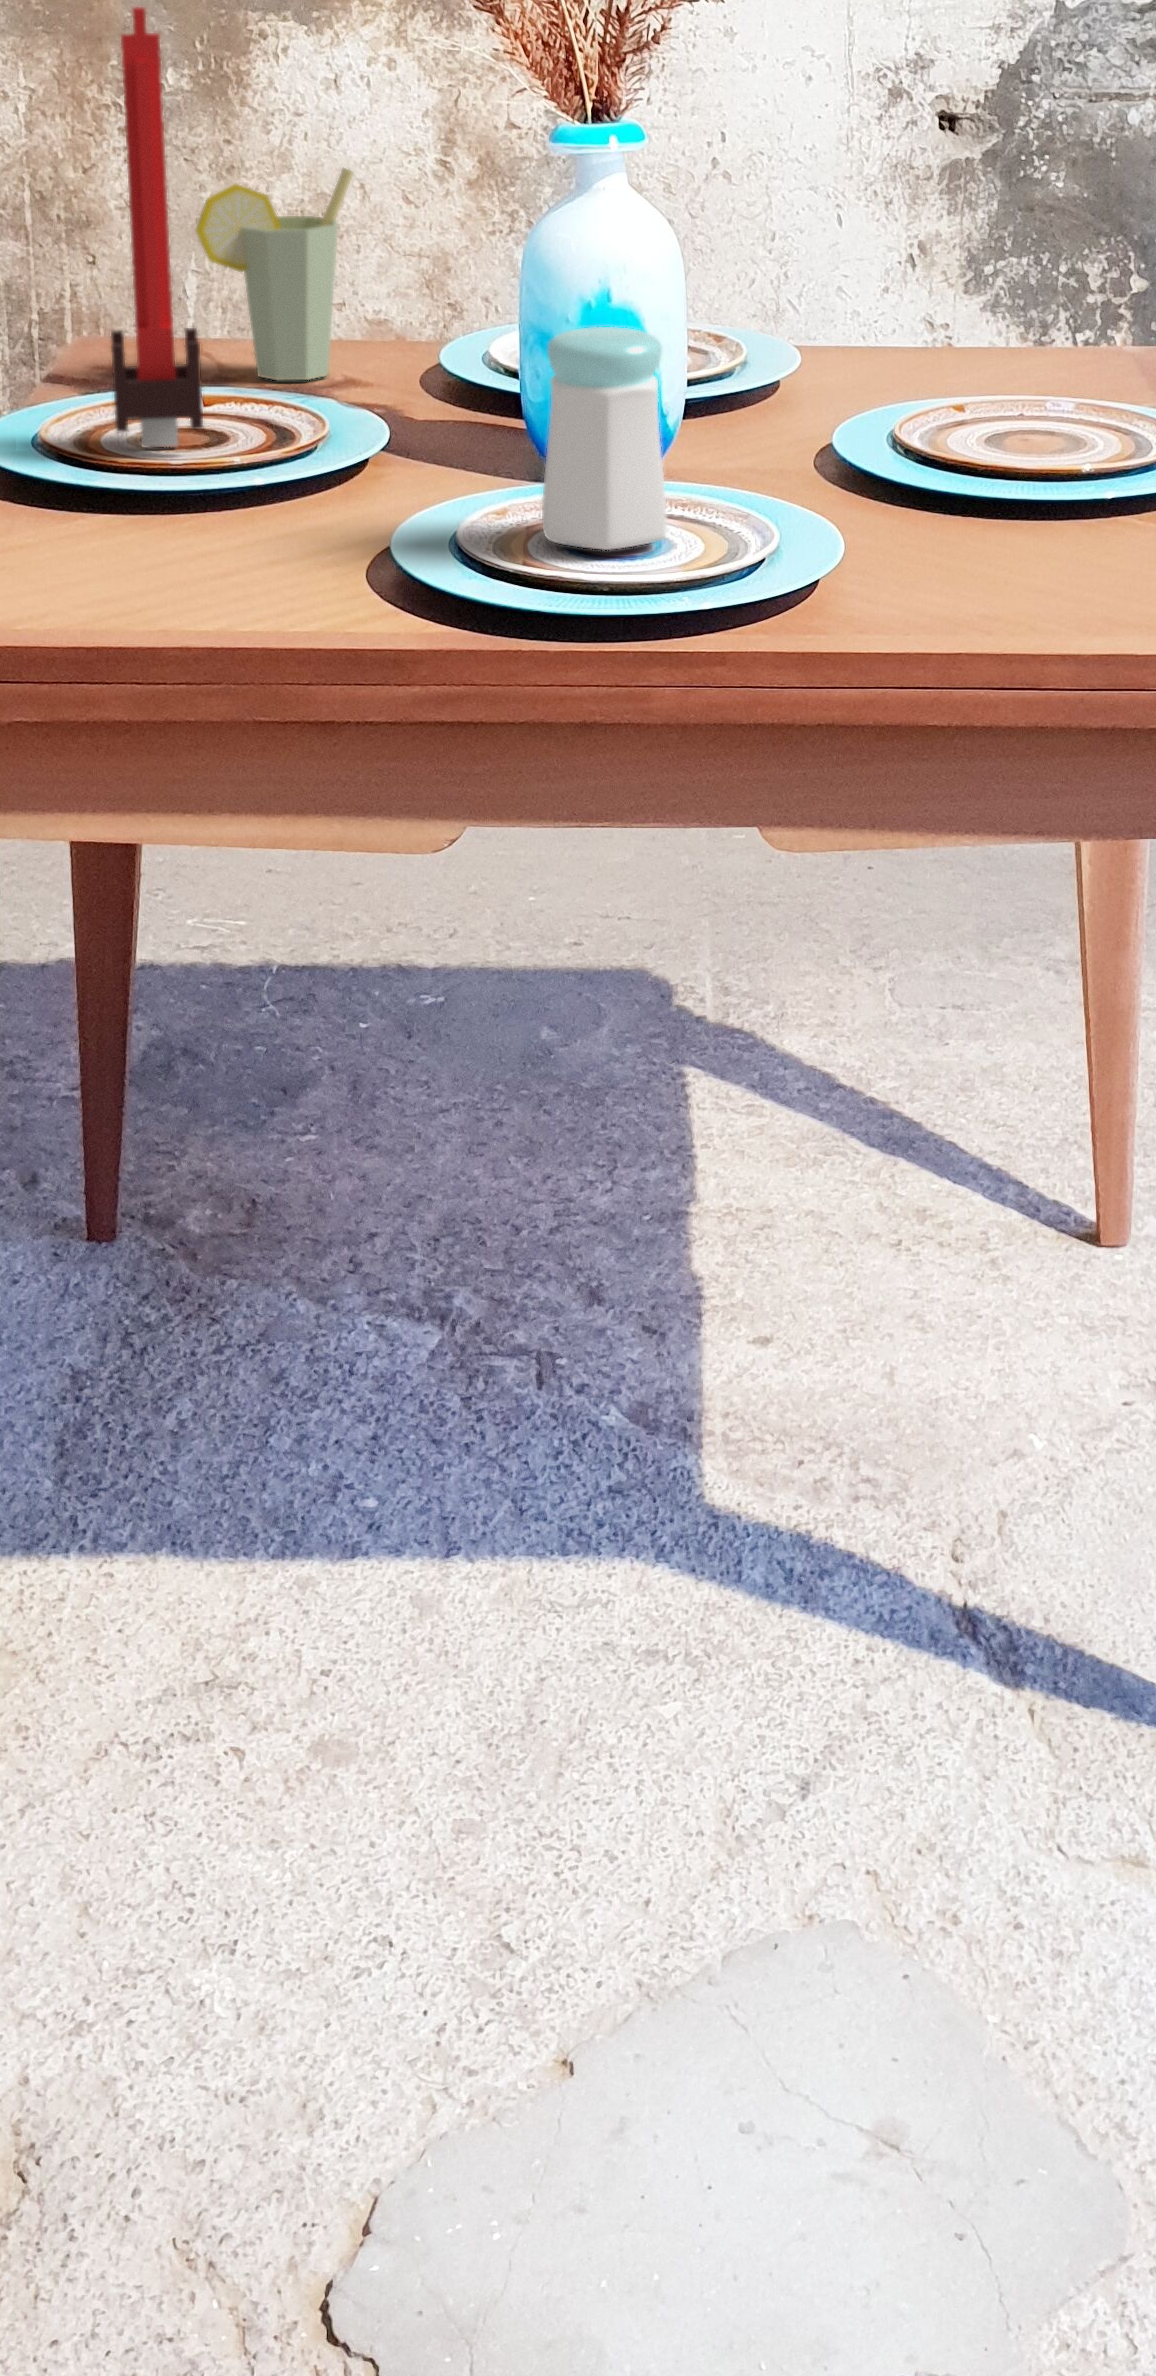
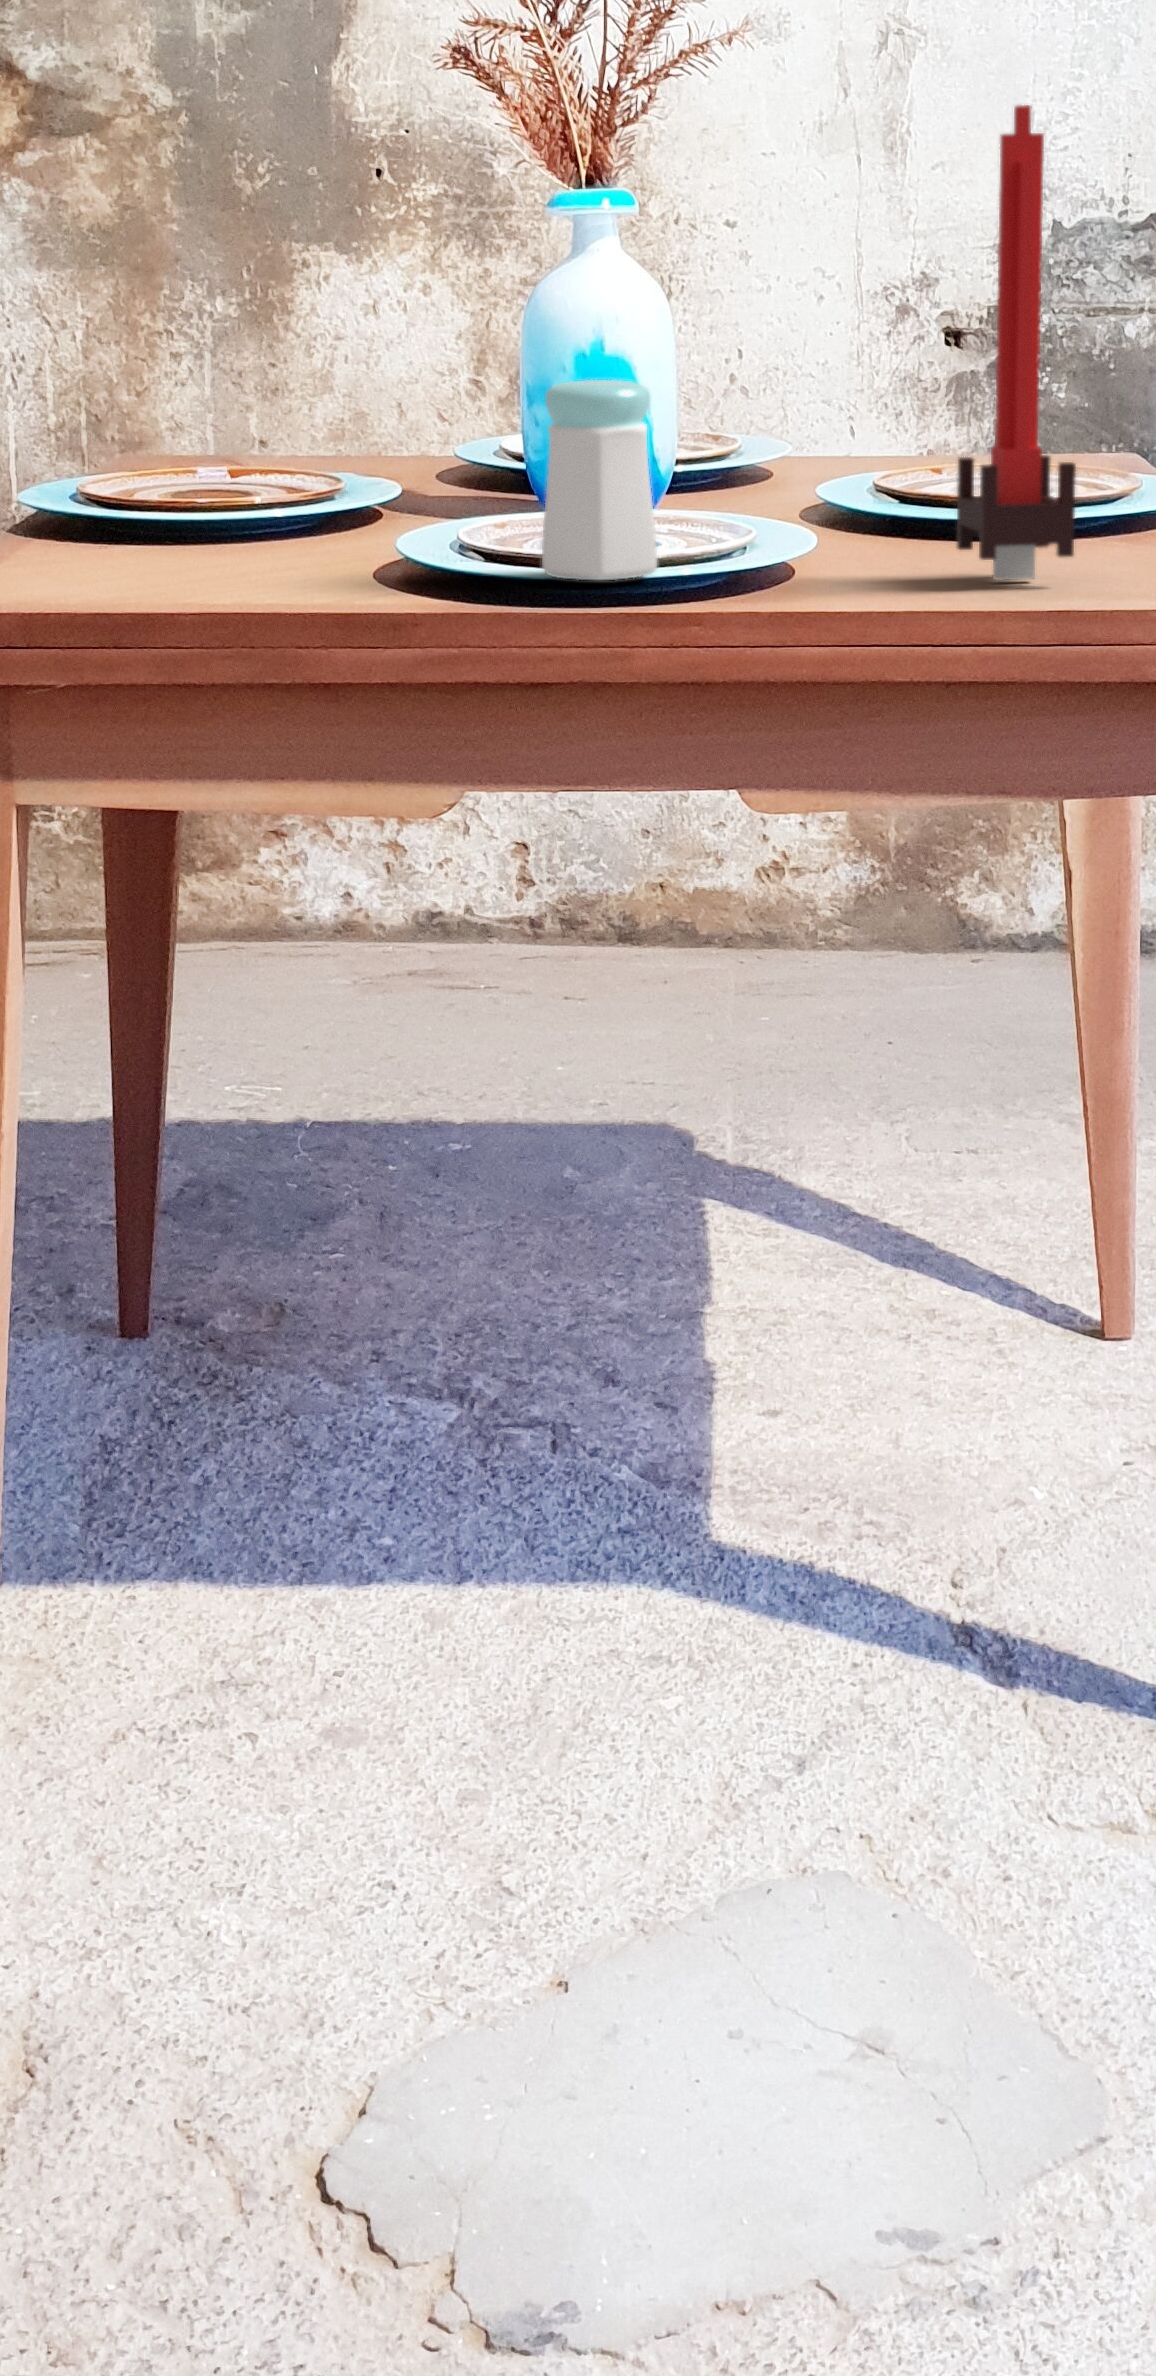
candle: present [111,7,203,448] -> present [957,105,1076,580]
cup: present [196,169,353,380] -> none [229,302,378,498]

